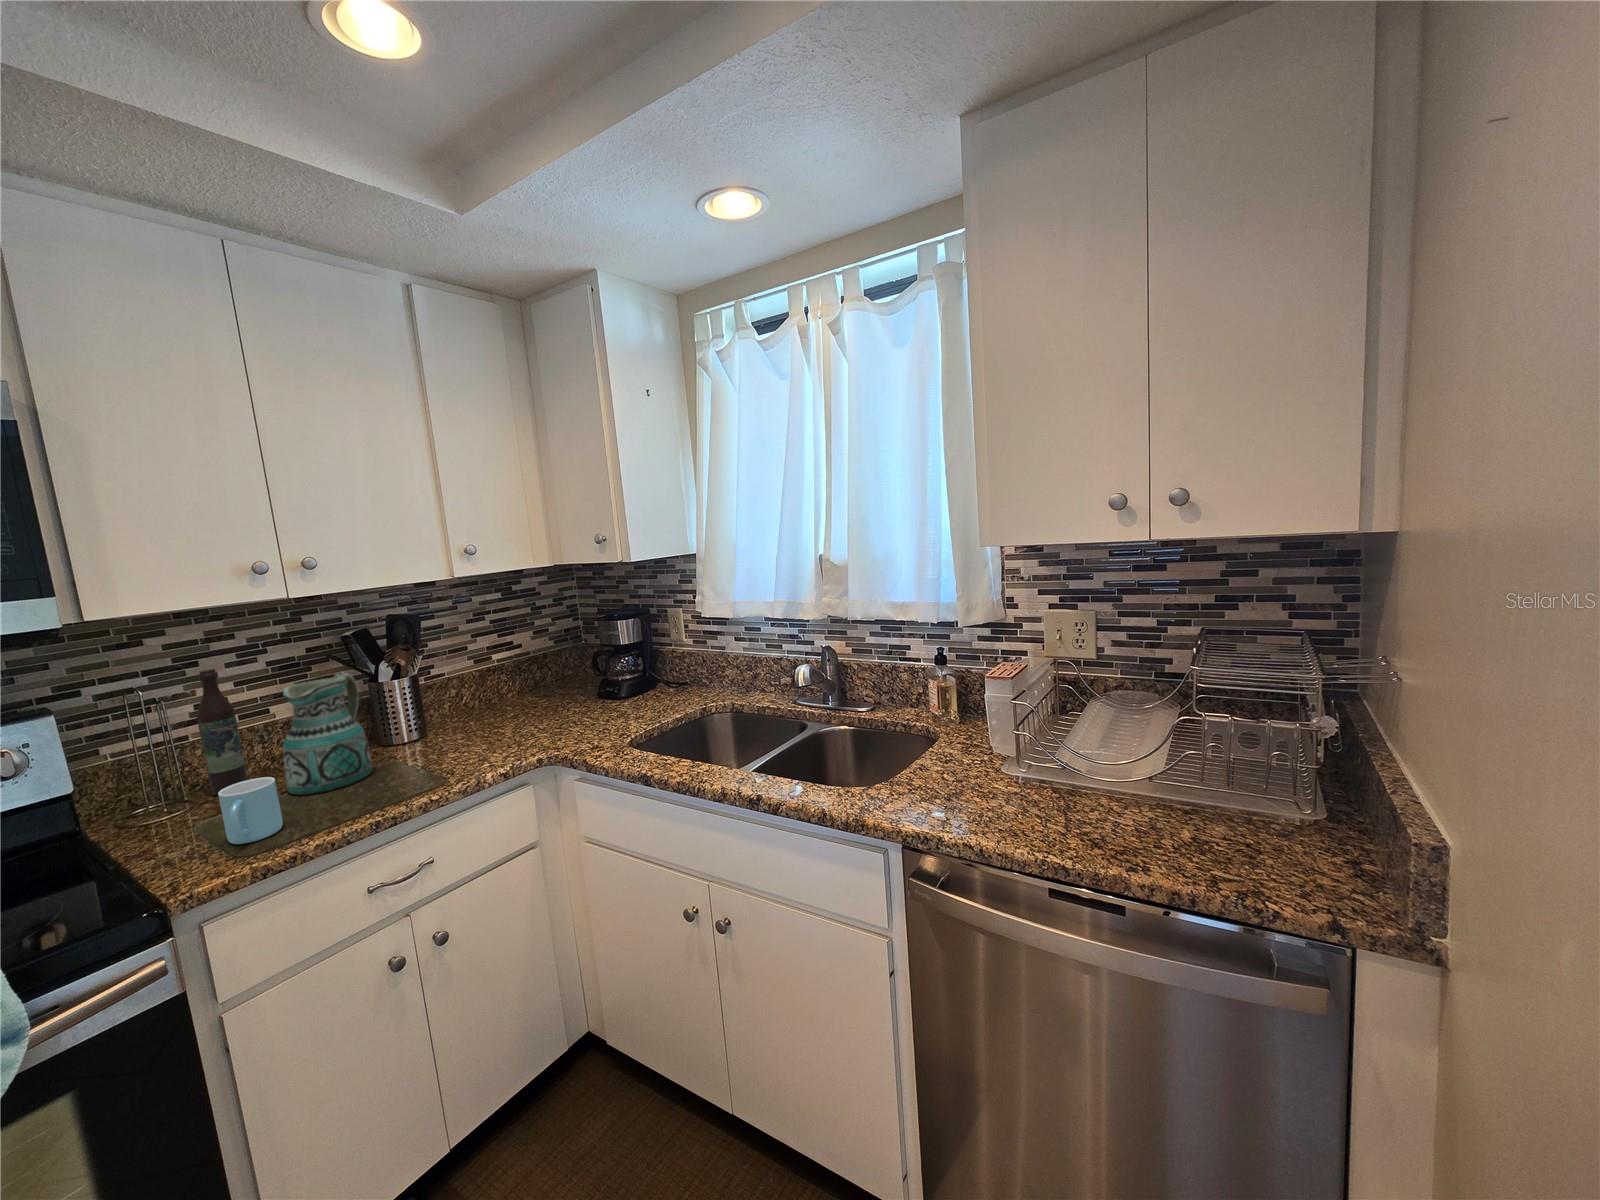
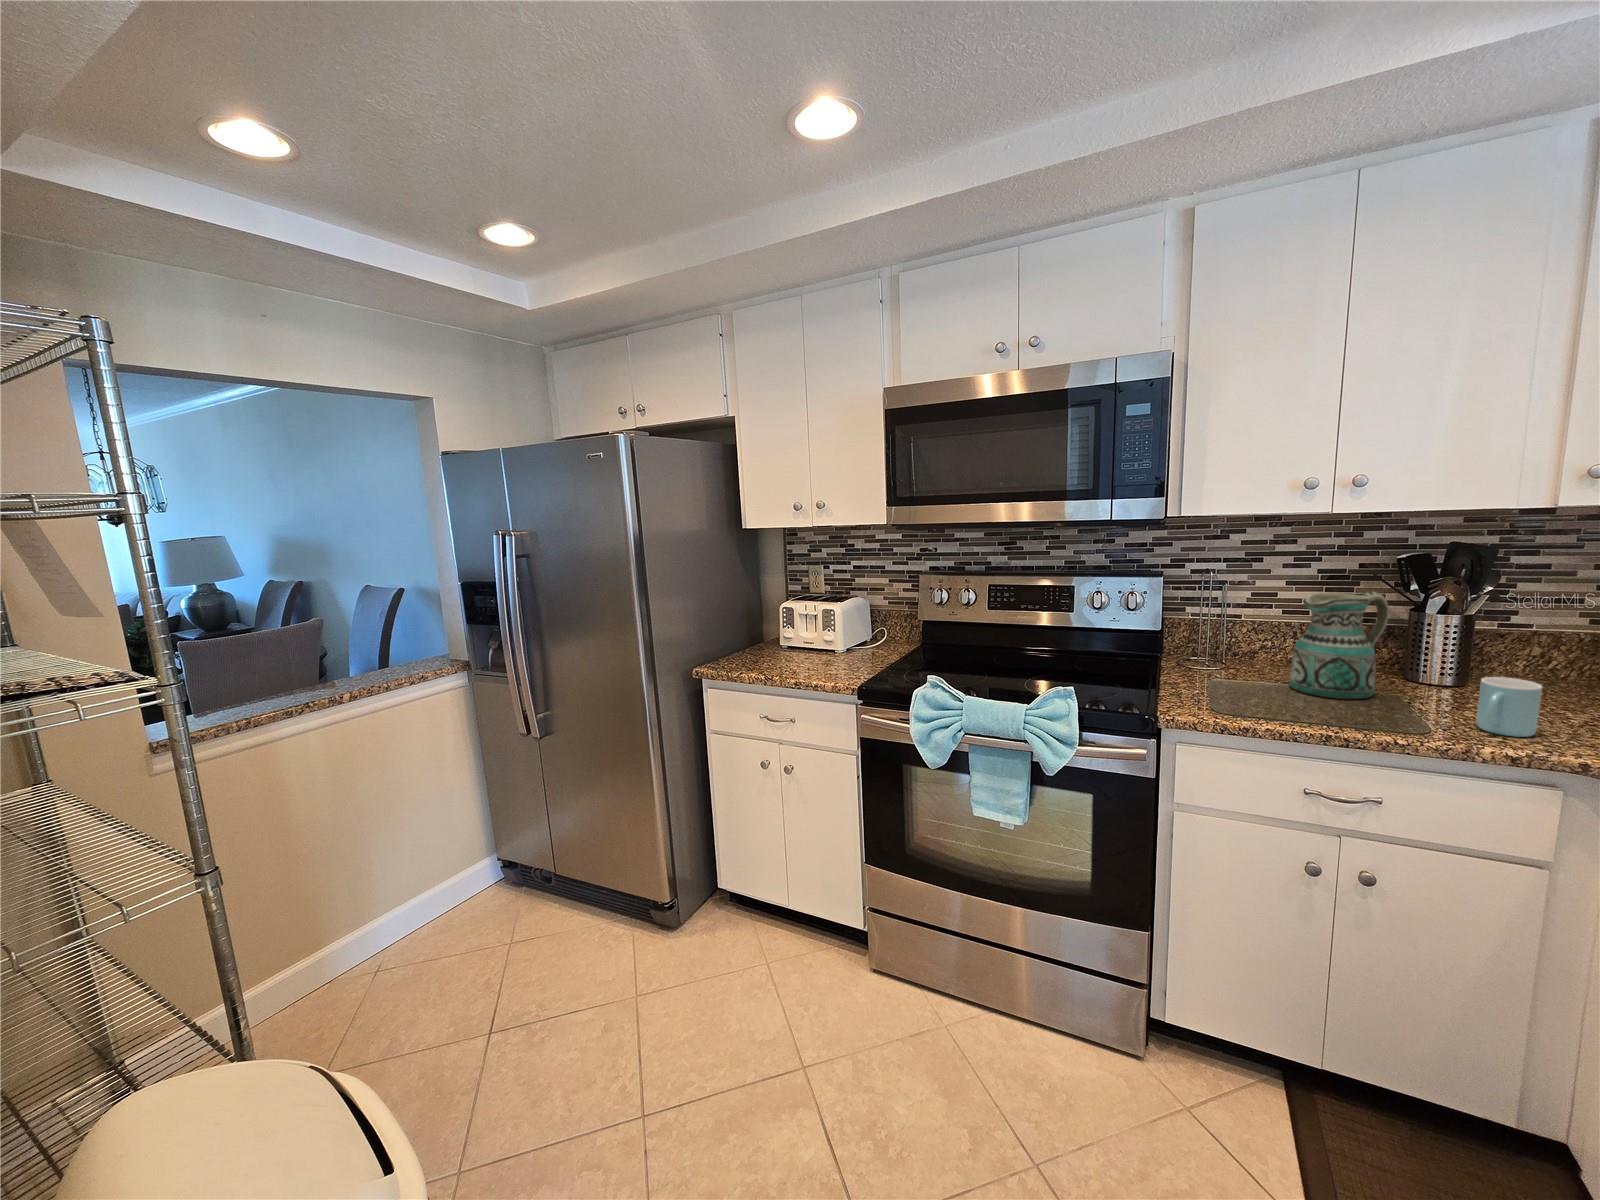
wine bottle: present [196,669,248,795] -> none [1243,566,1275,670]
mug: present [218,777,283,844] -> present [1476,677,1542,737]

